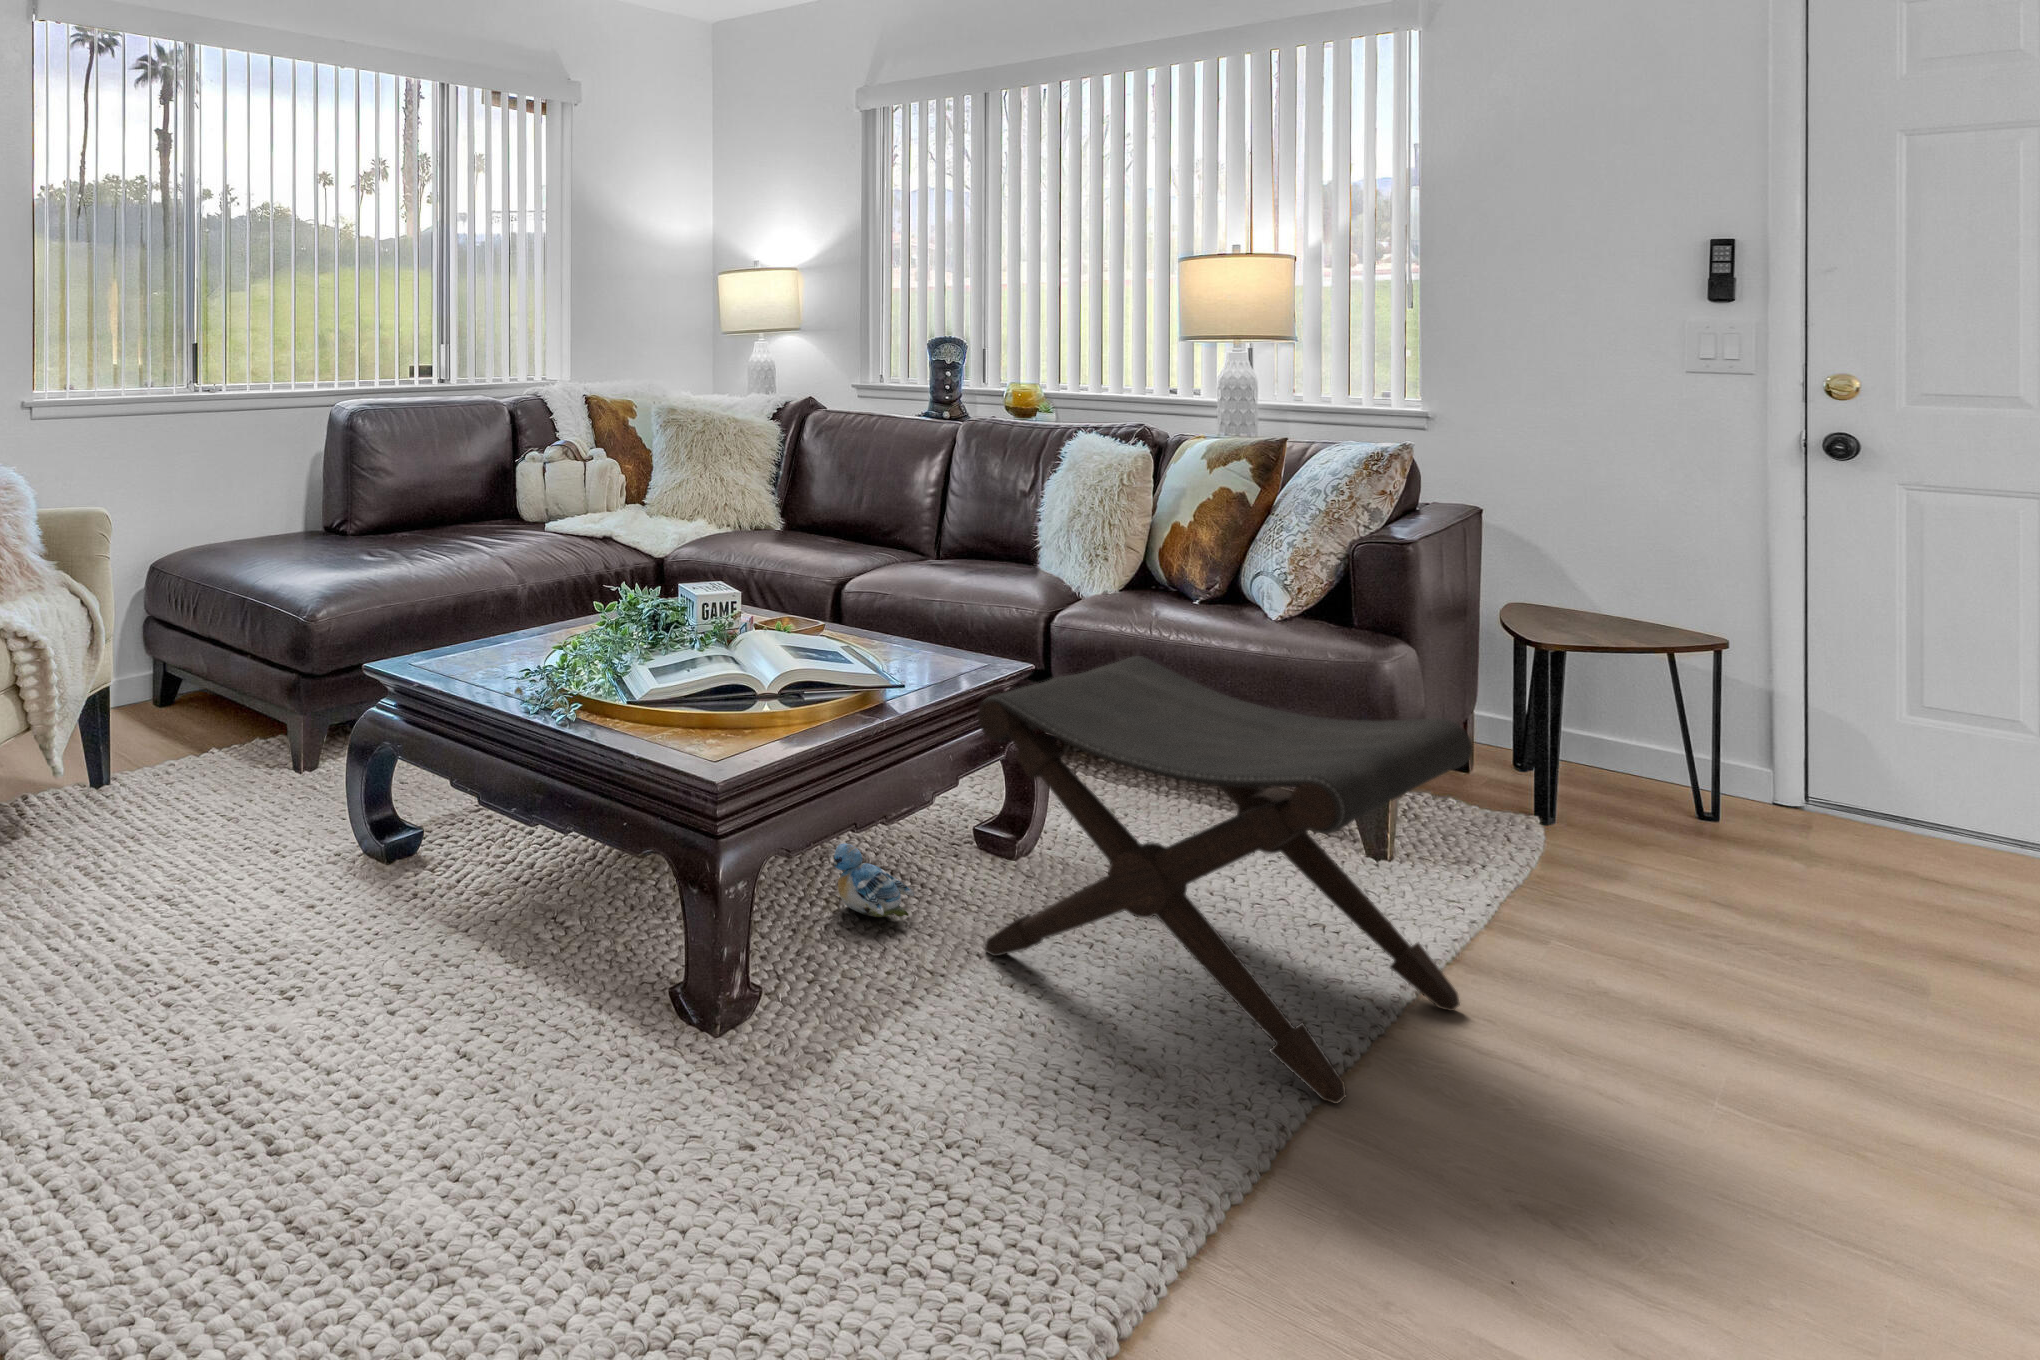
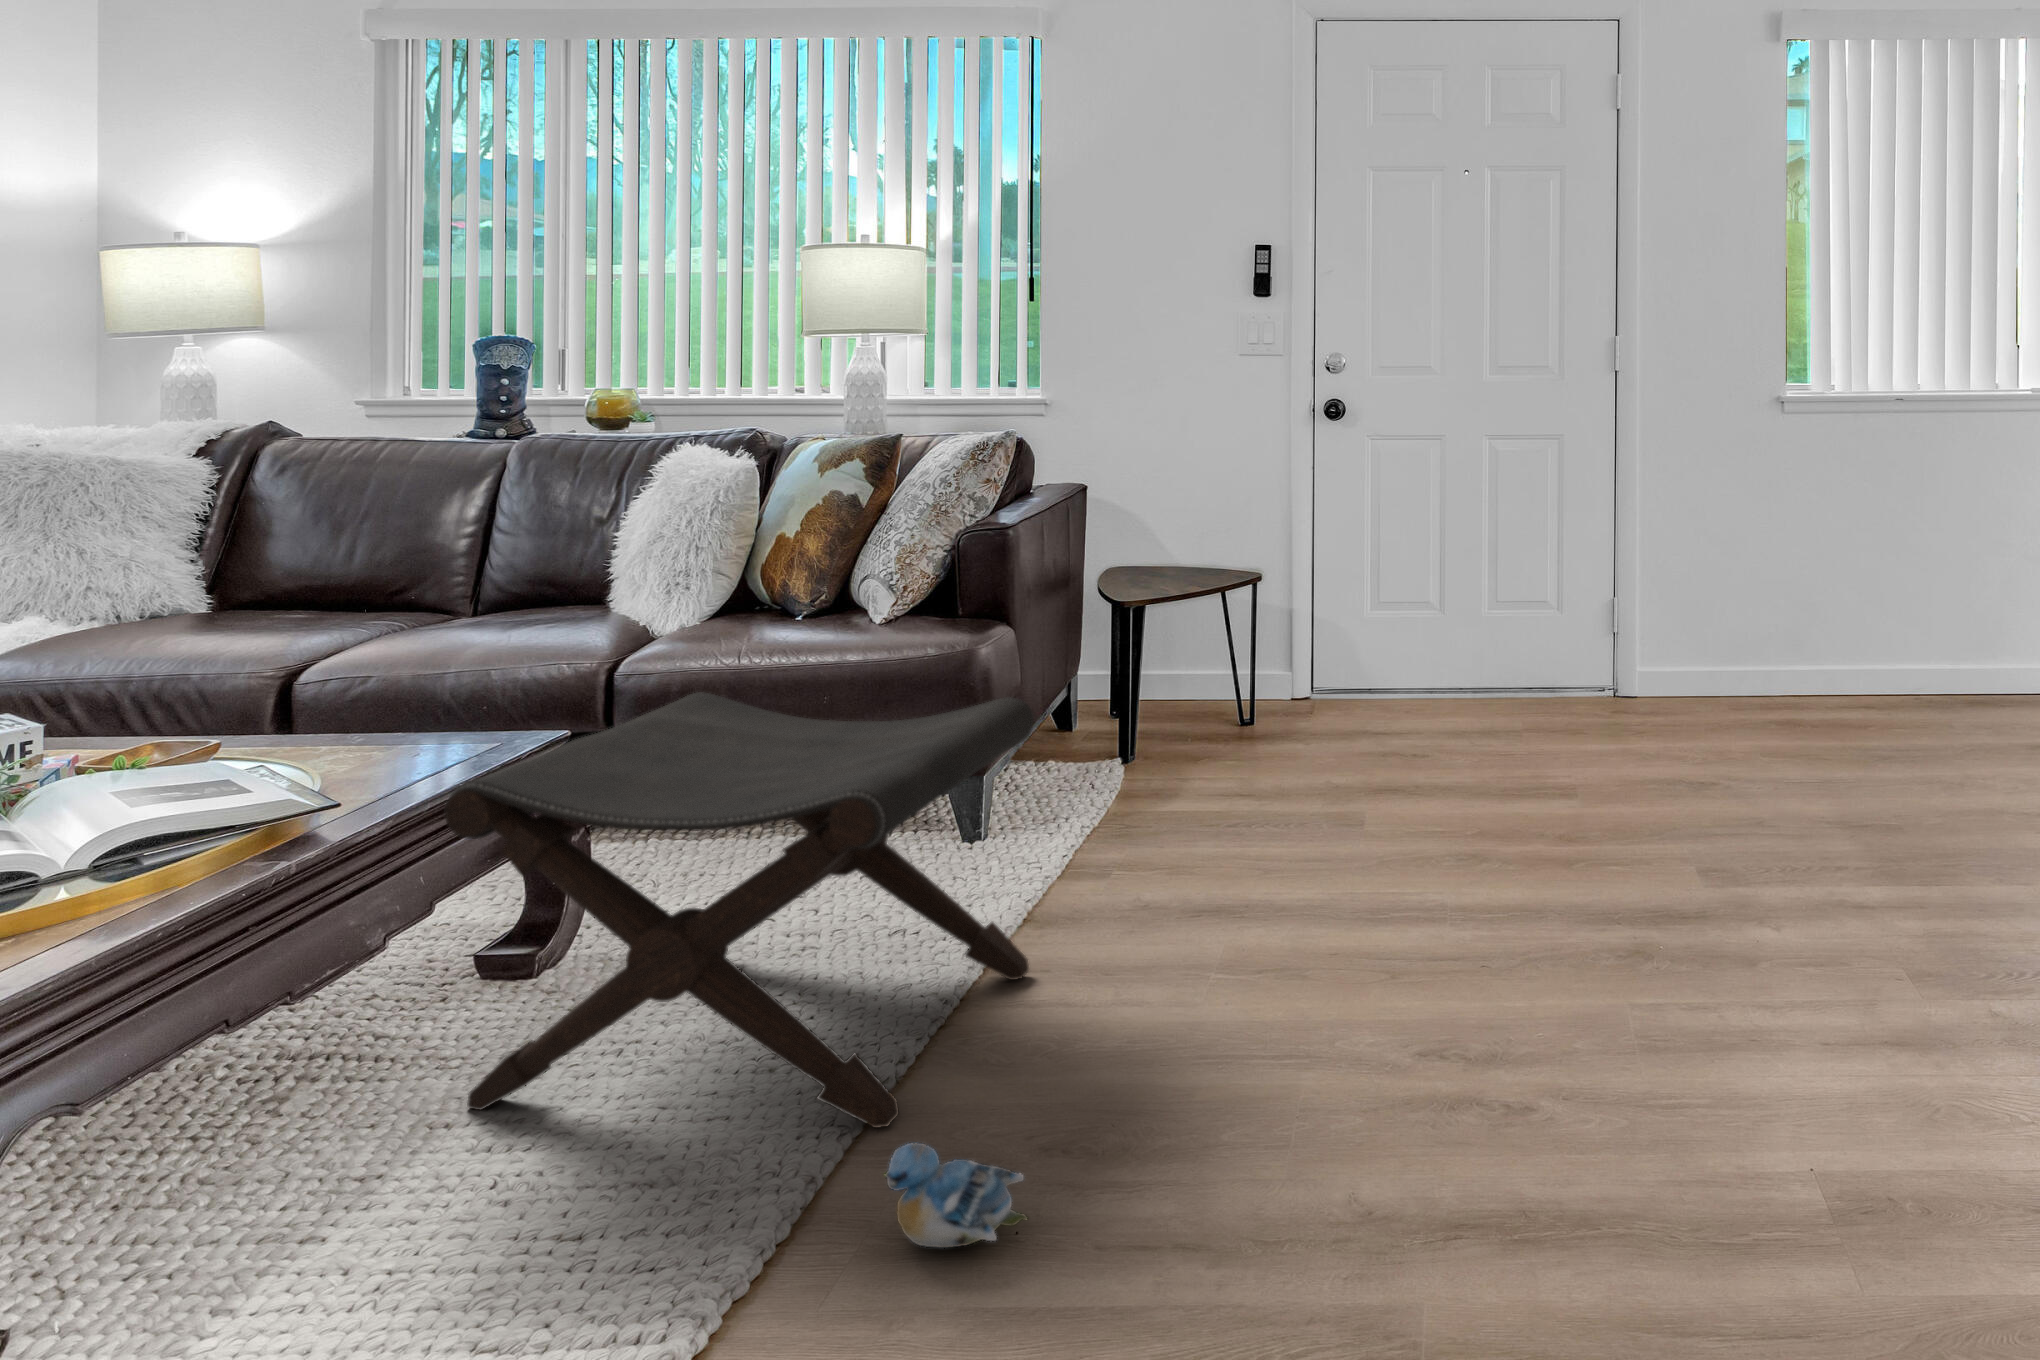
plush toy: present [833,844,914,917] -> present [884,1143,1028,1248]

